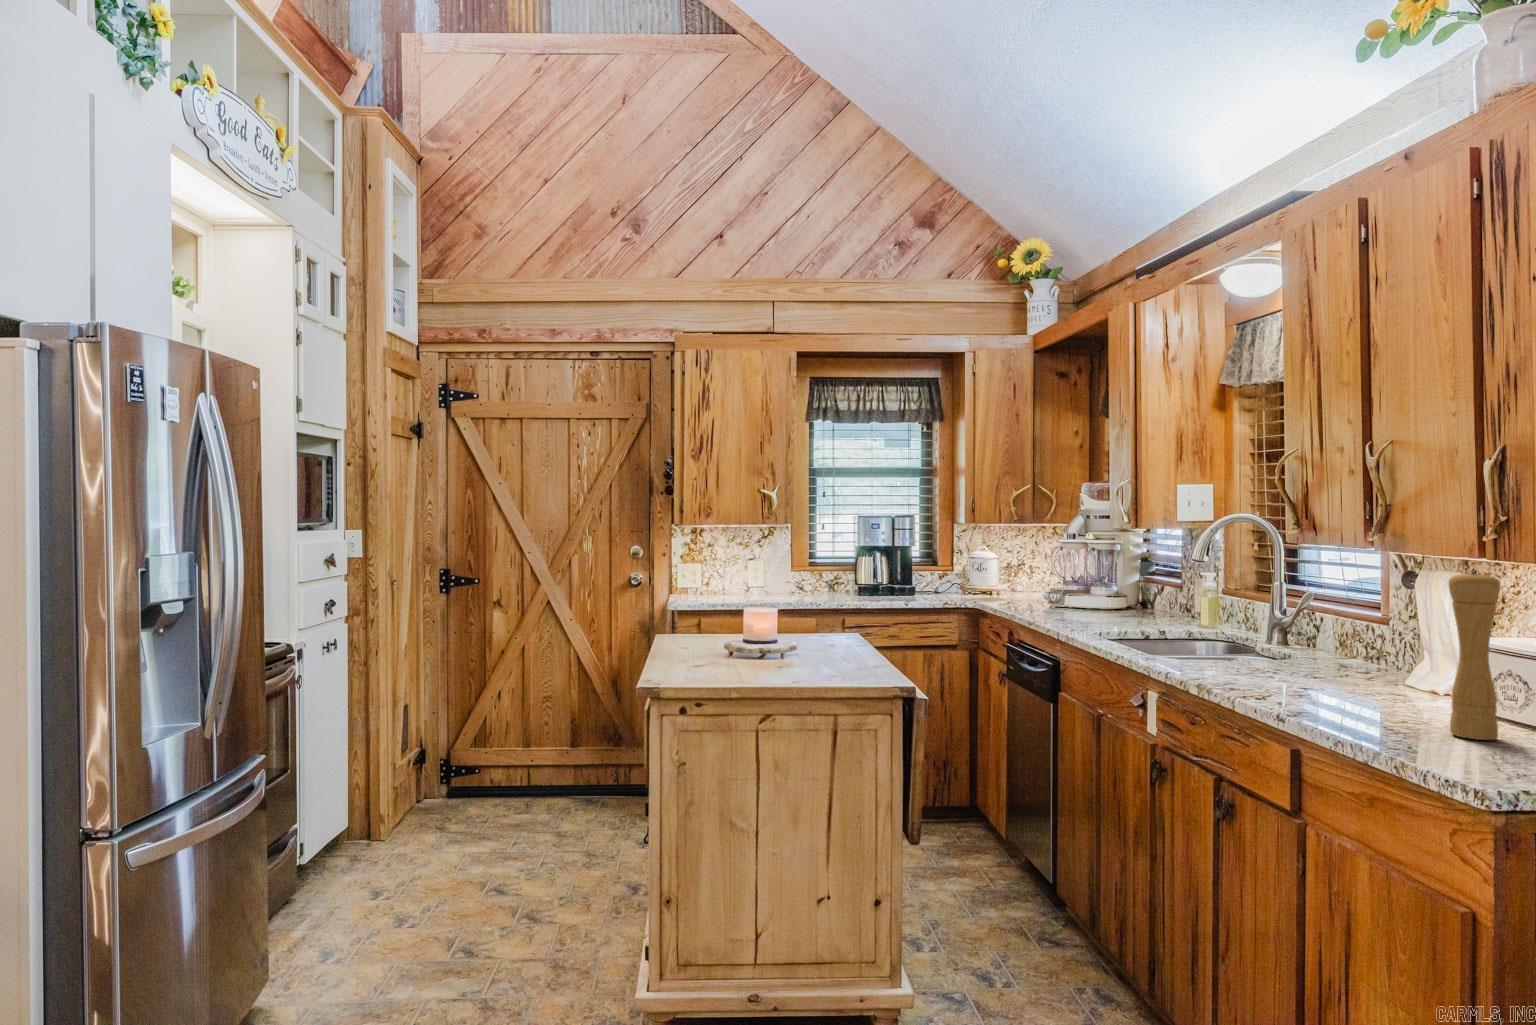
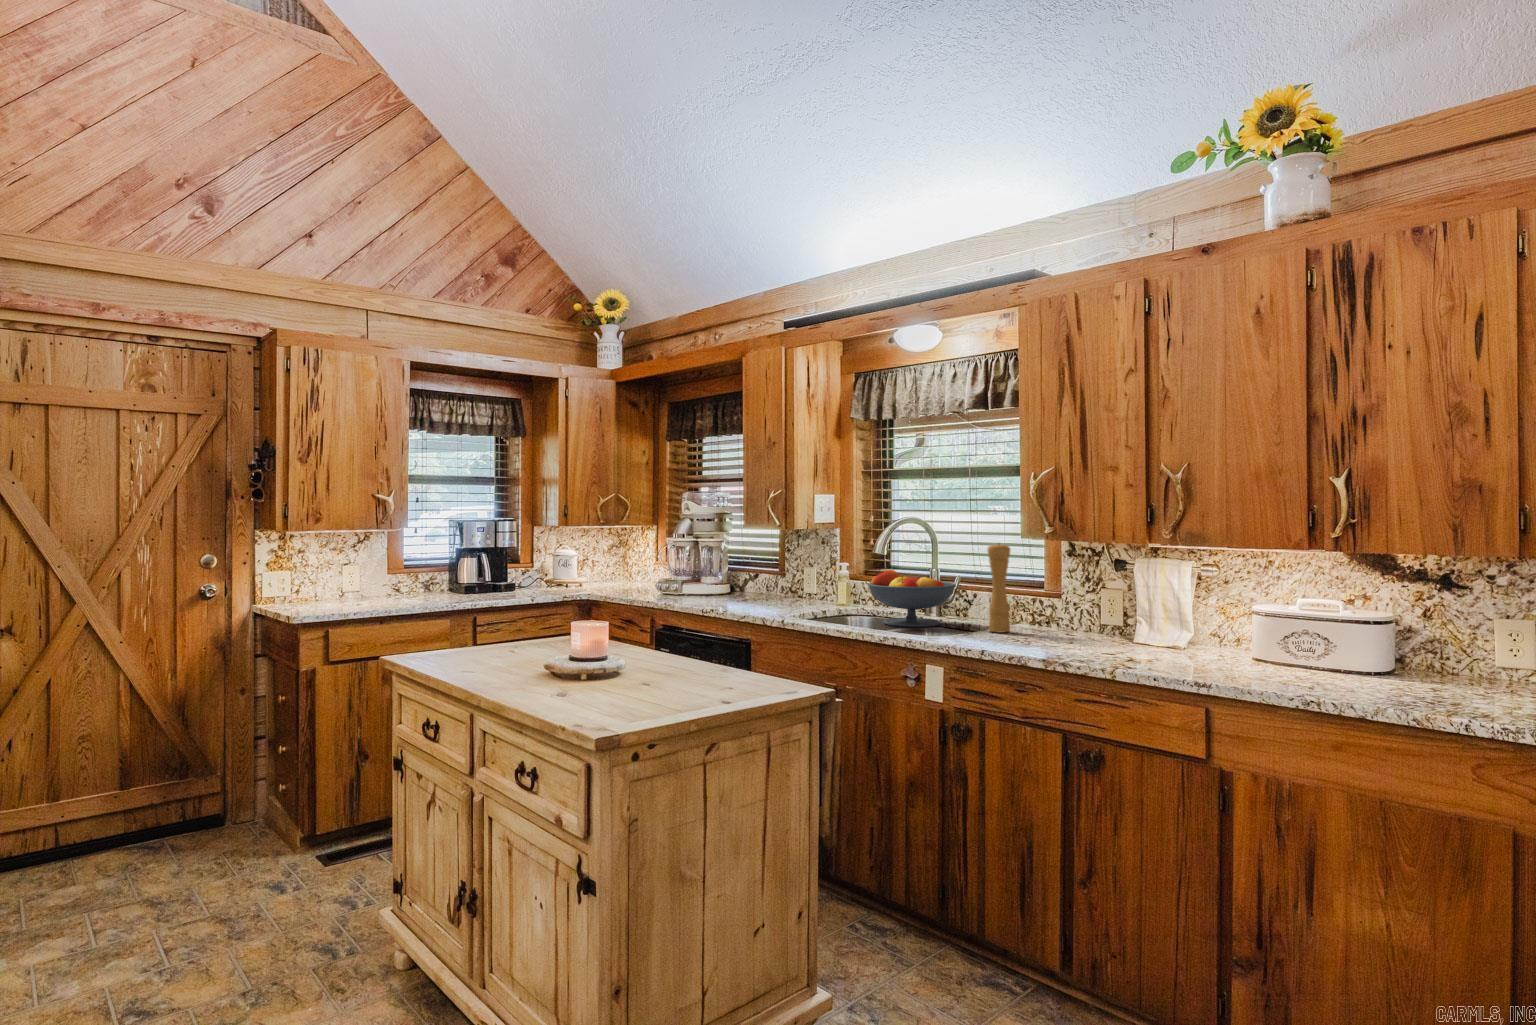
fruit bowl: none [1249,604,1420,708] -> present [868,569,956,627]

